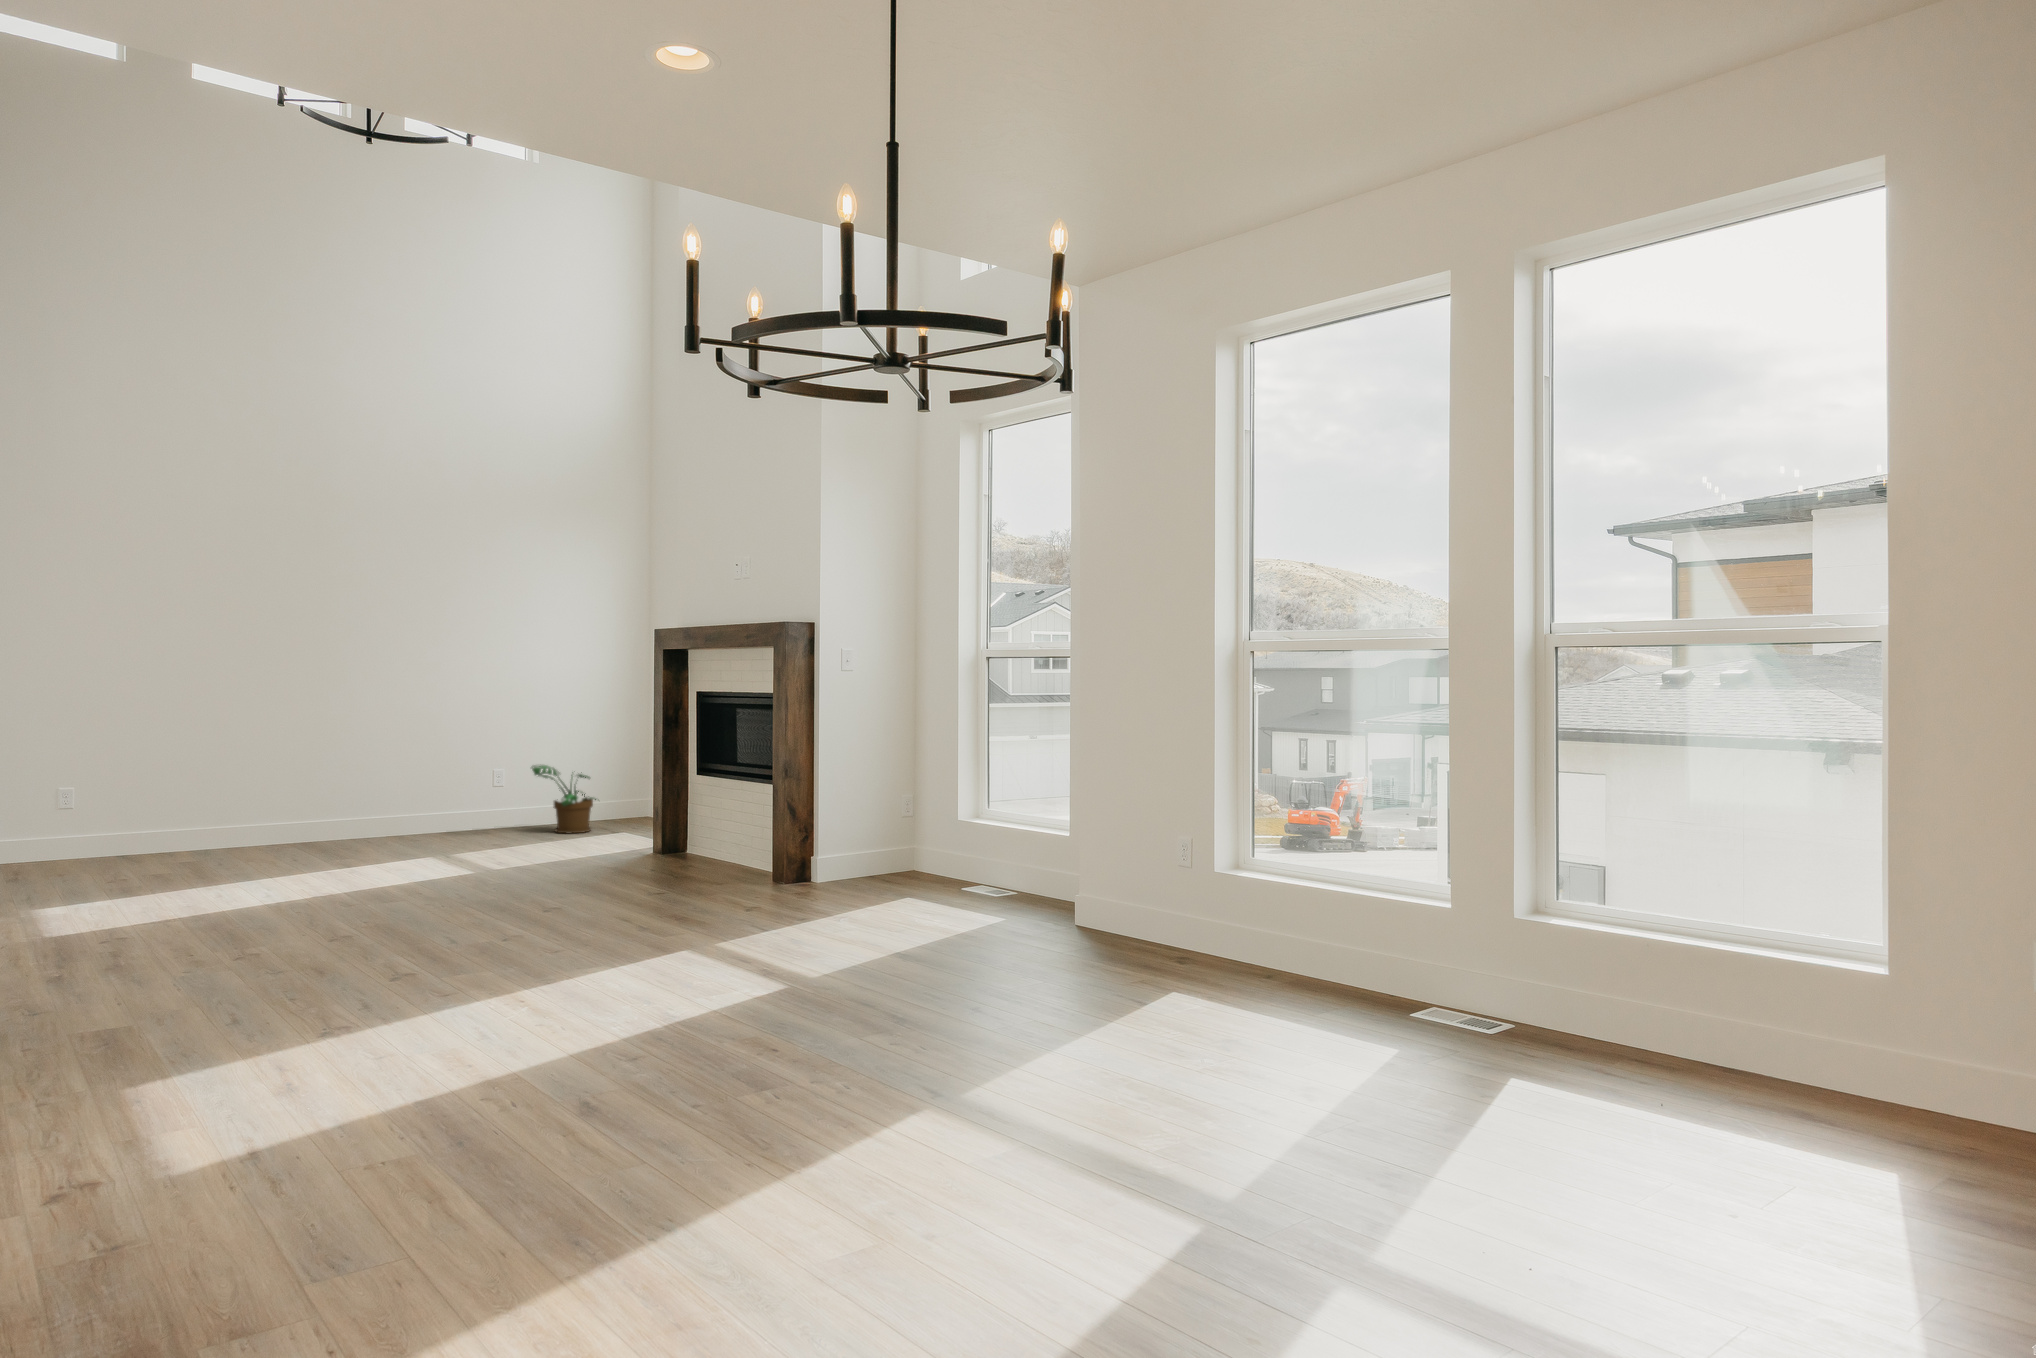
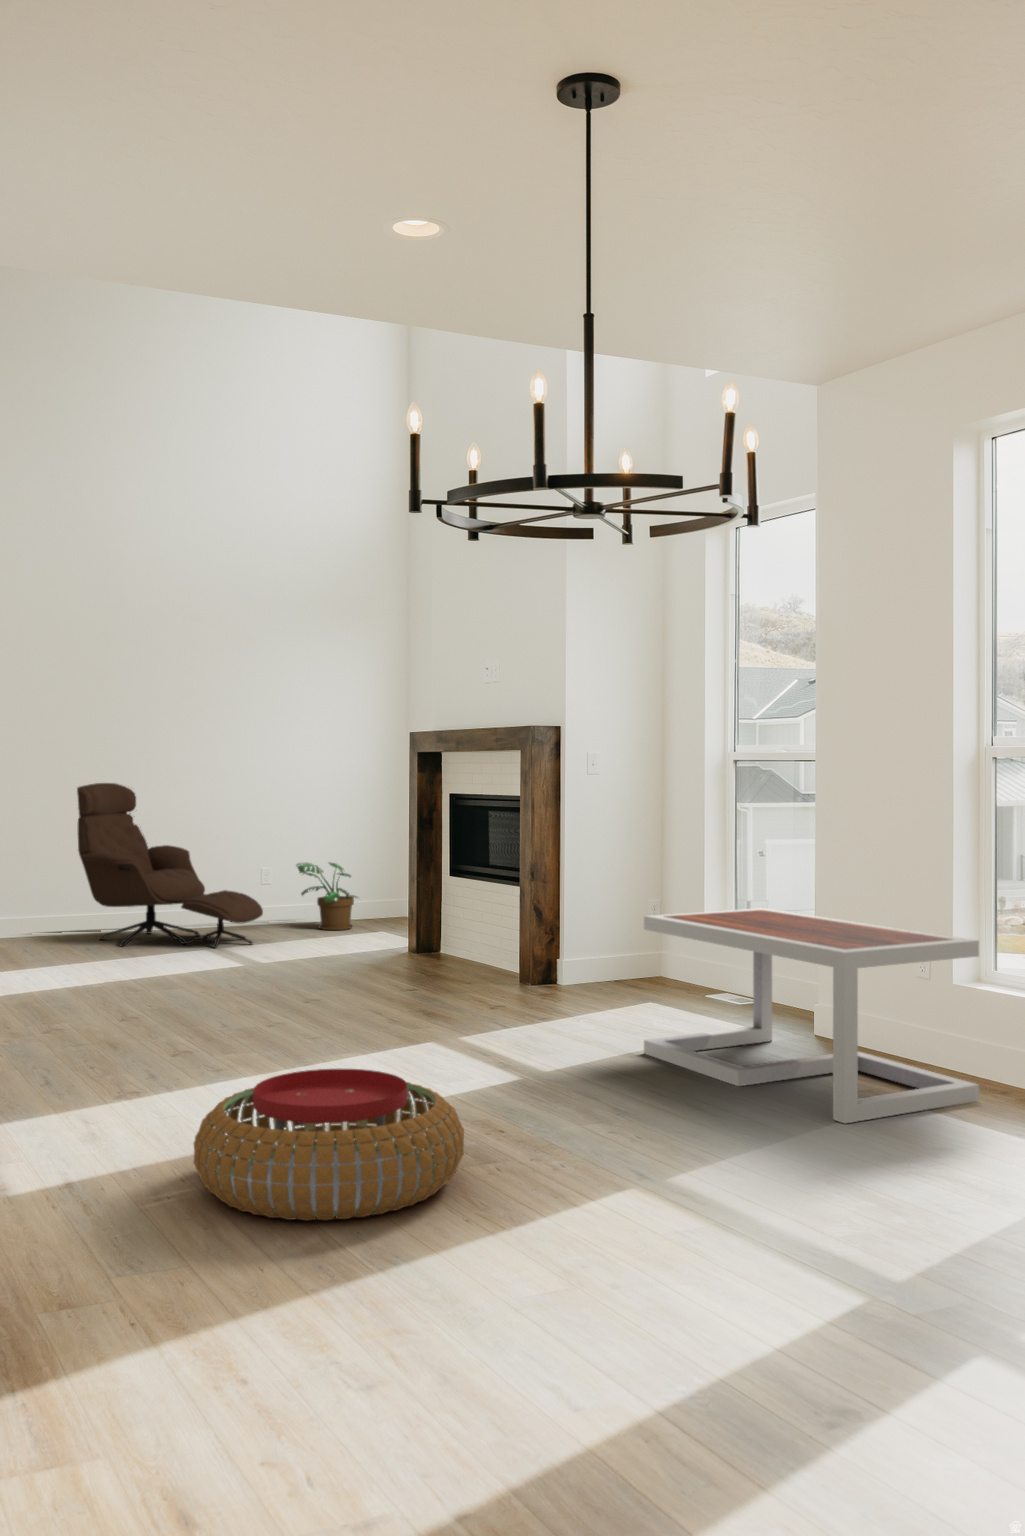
lounge chair: none [277,682,494,857] -> present [77,783,263,948]
coffee table: none [912,800,1245,1014] -> present [644,908,979,1123]
pouf: none [407,992,744,1184] -> present [194,1069,464,1220]

